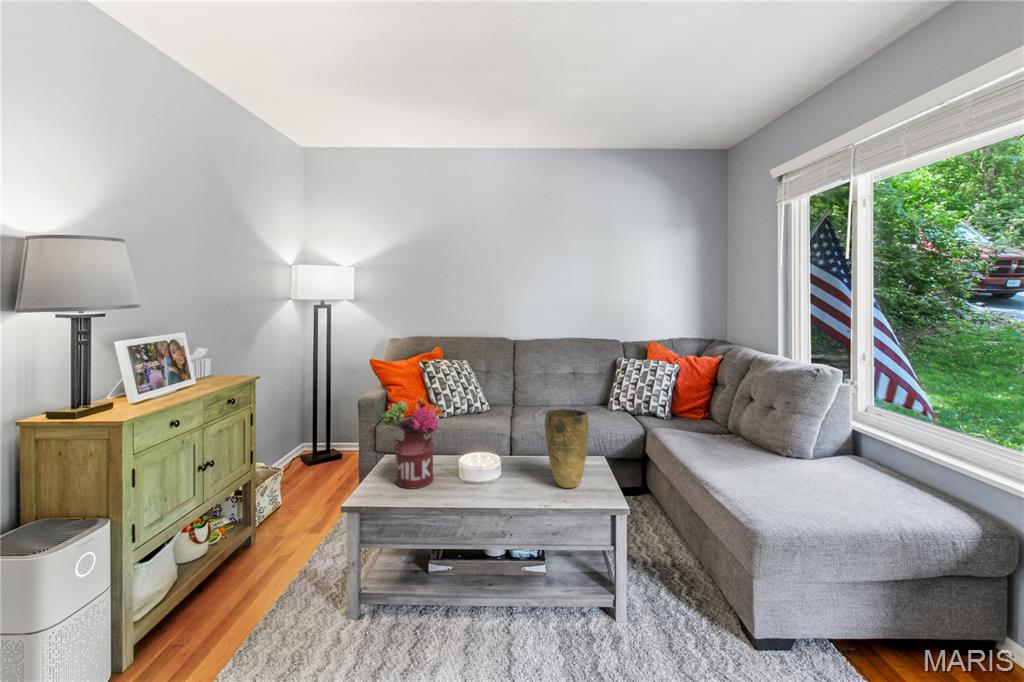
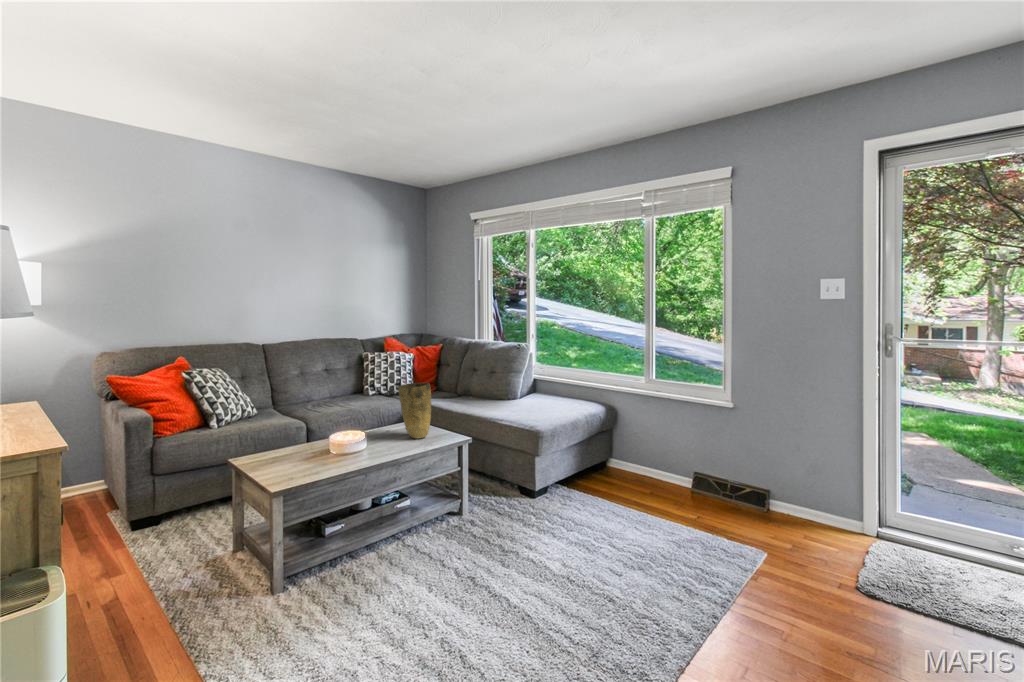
flower arrangement: present [382,398,442,488] -> none [278,388,335,467]

